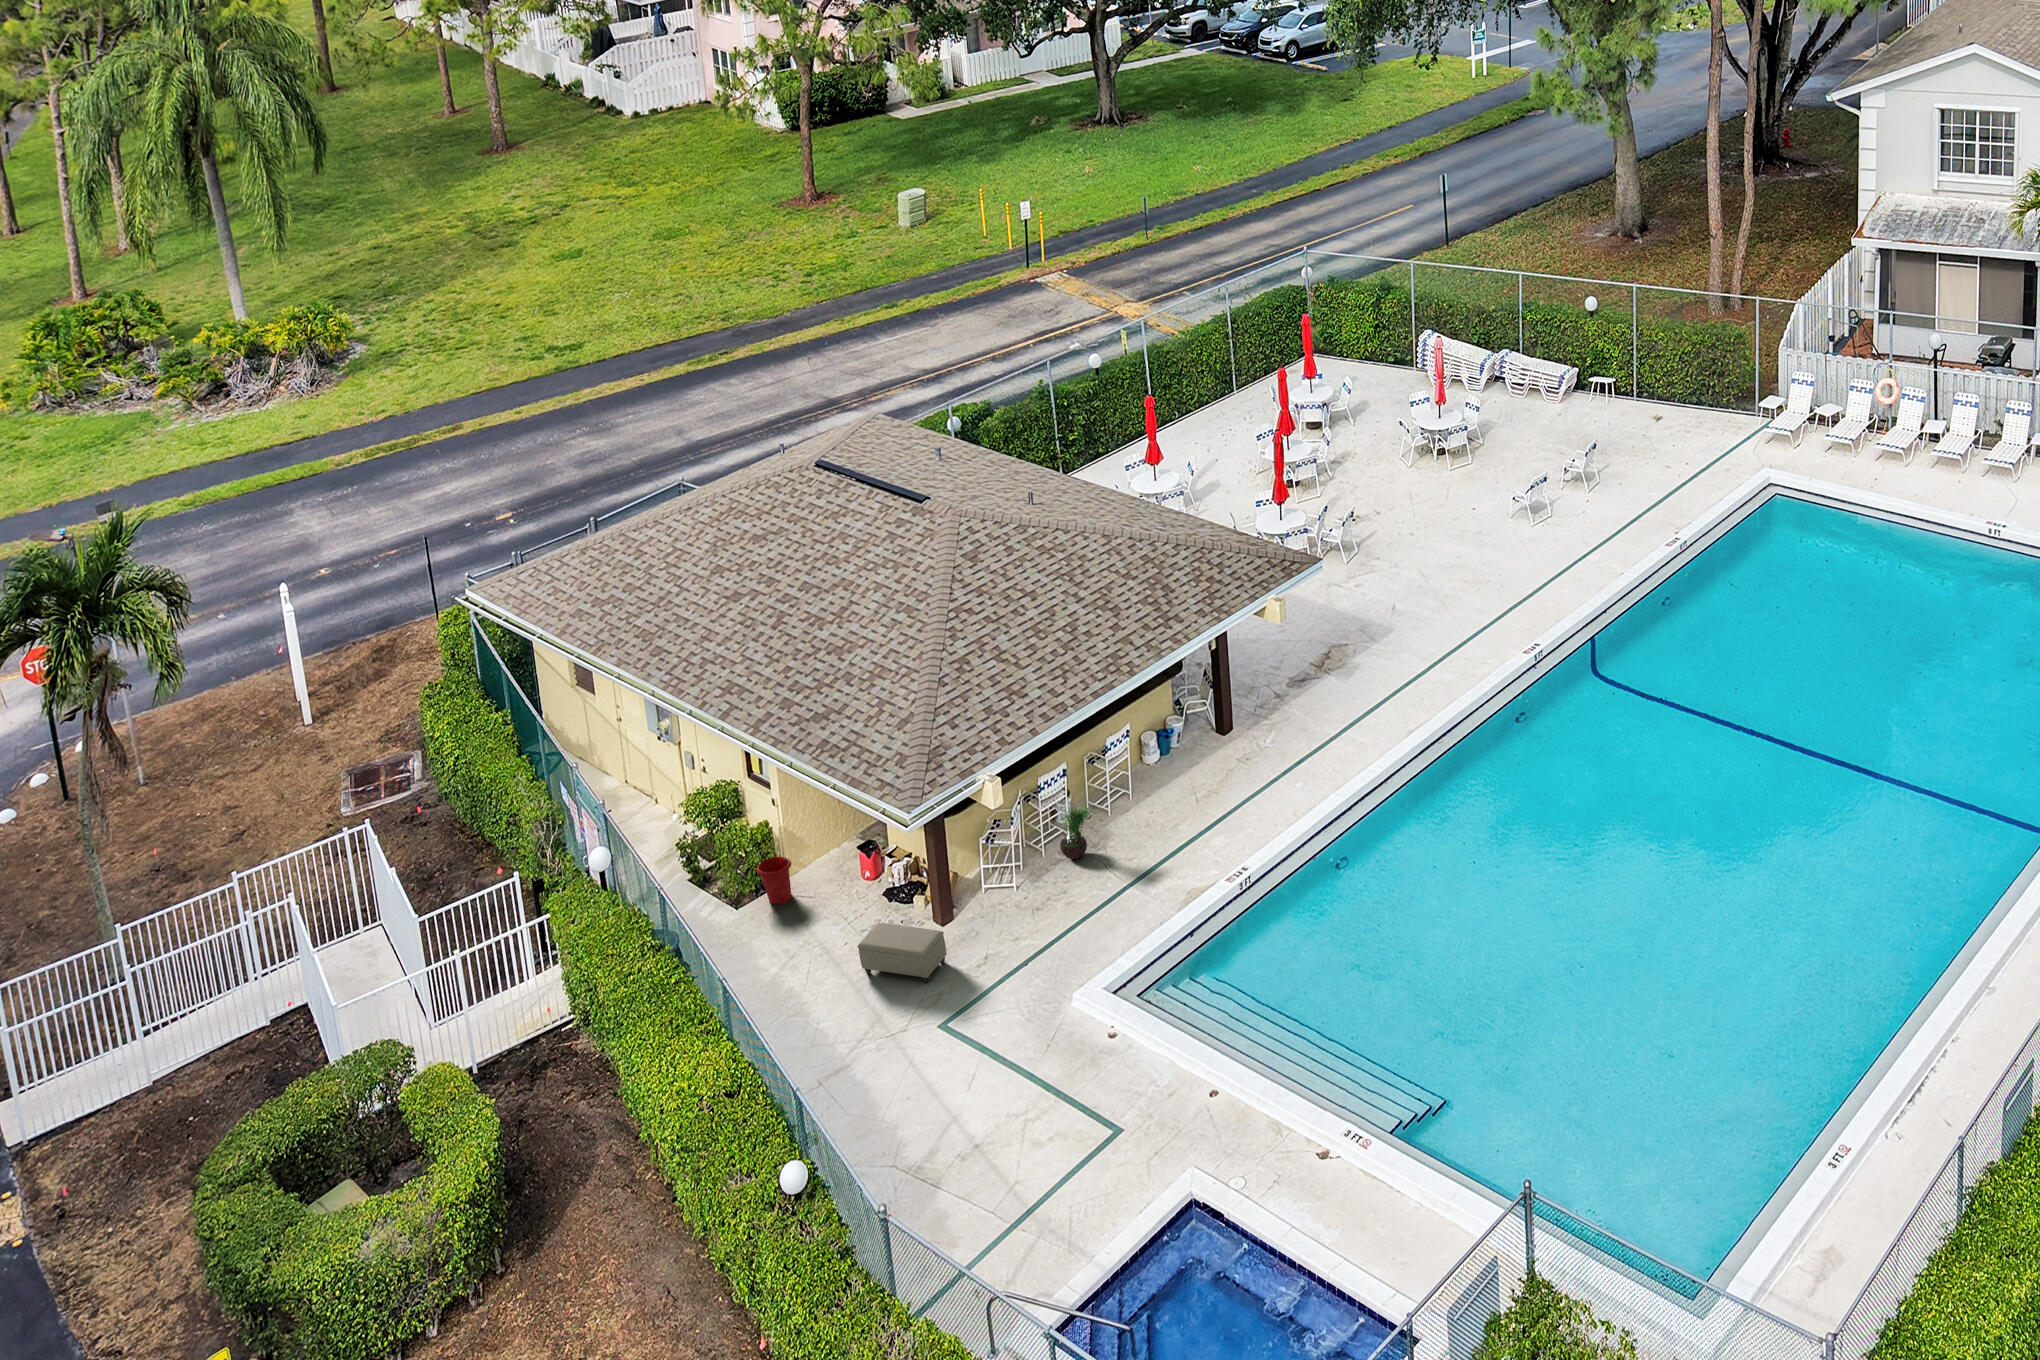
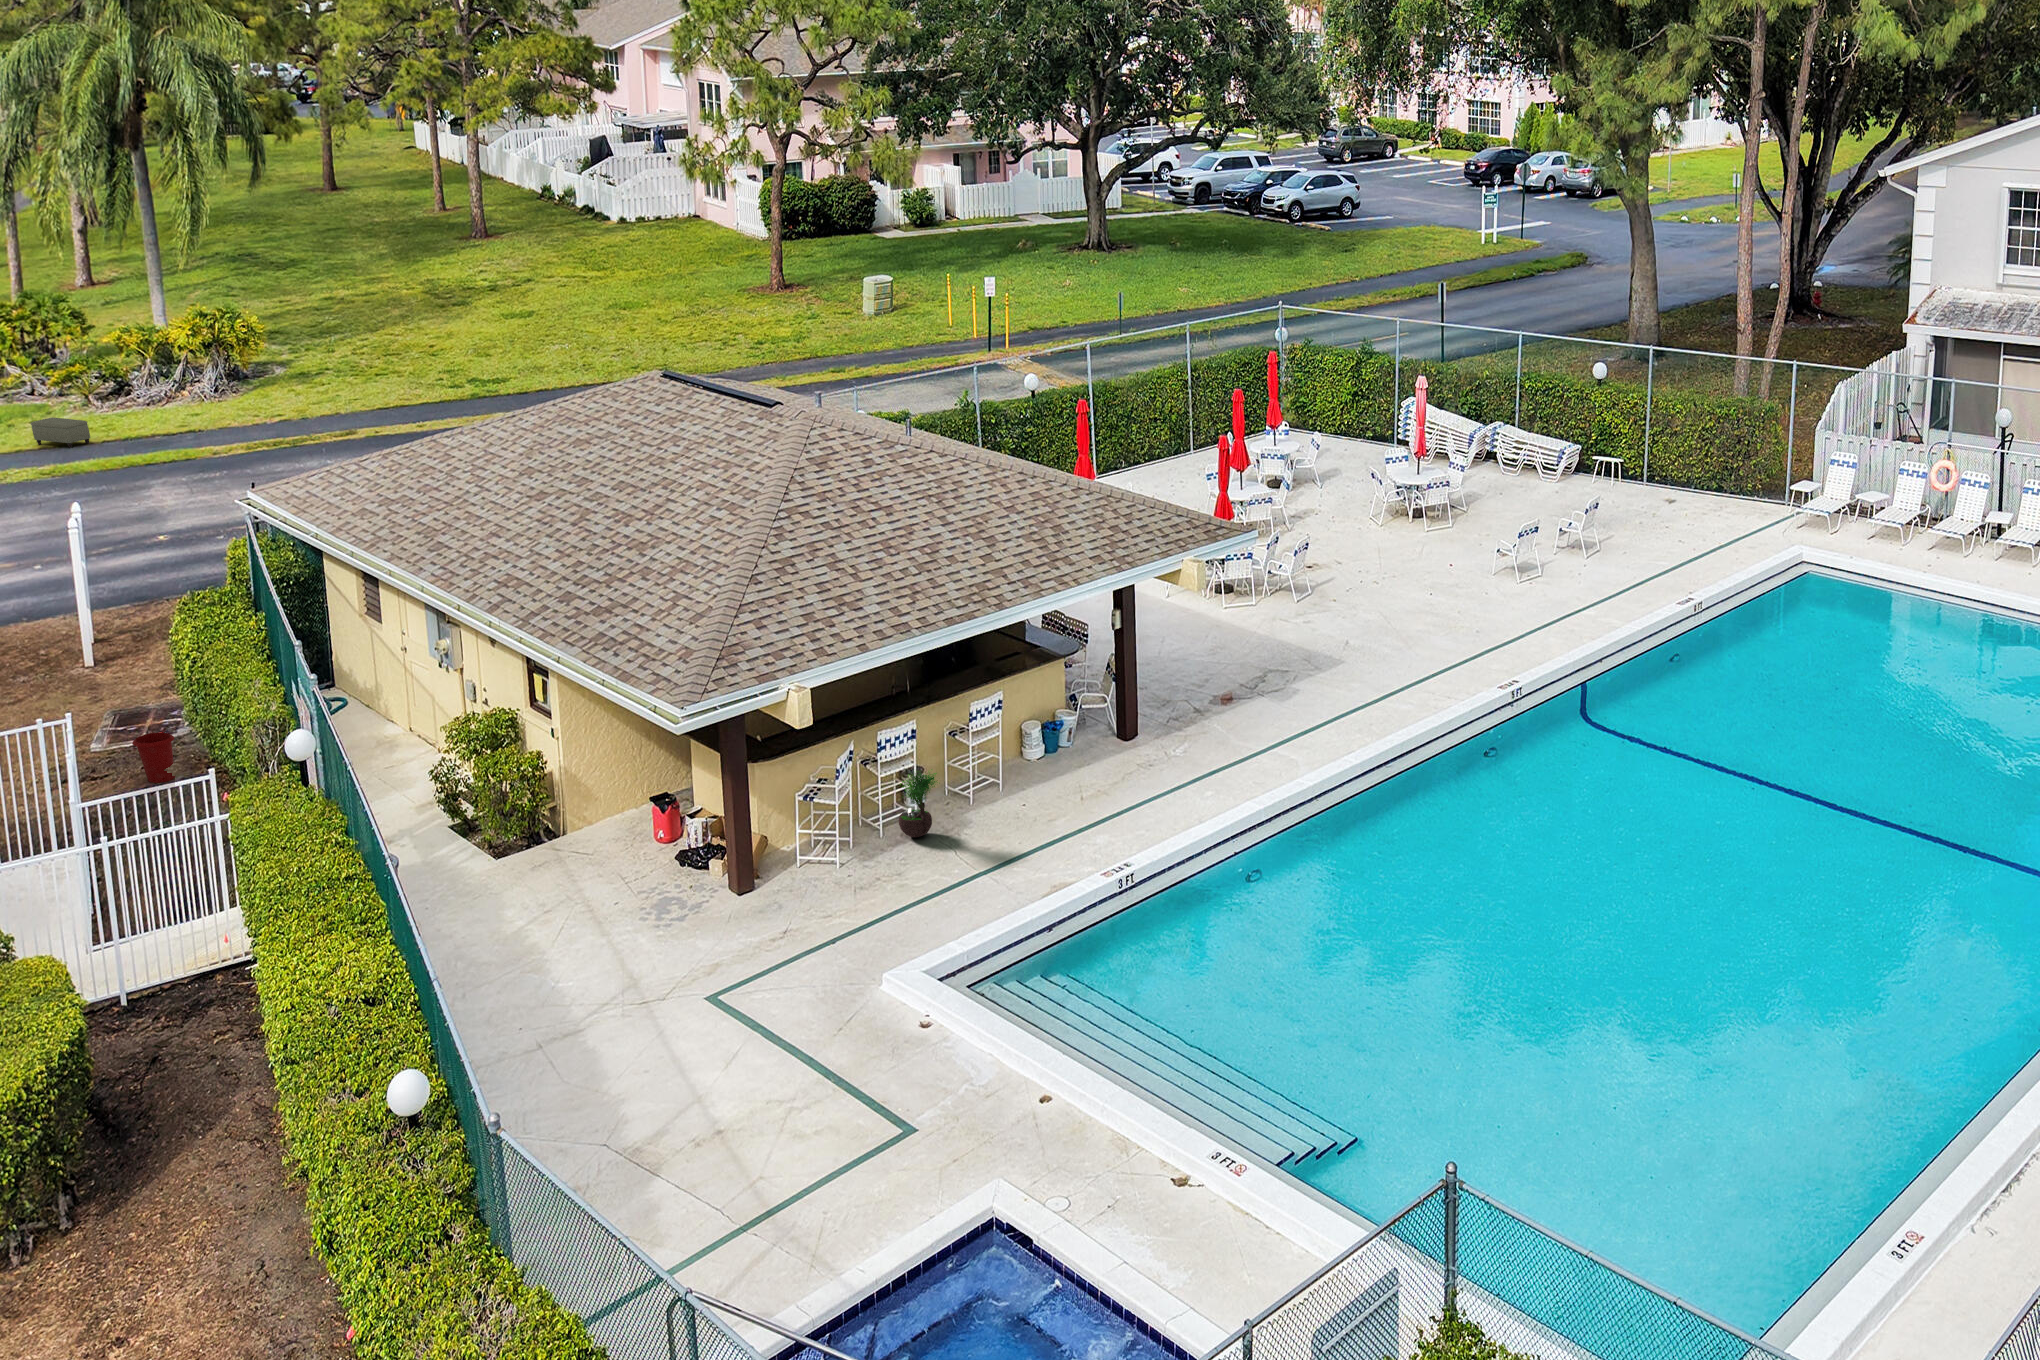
waste bin: present [756,857,792,904] -> present [132,733,175,783]
ottoman: present [857,923,947,983] -> present [30,417,90,448]

